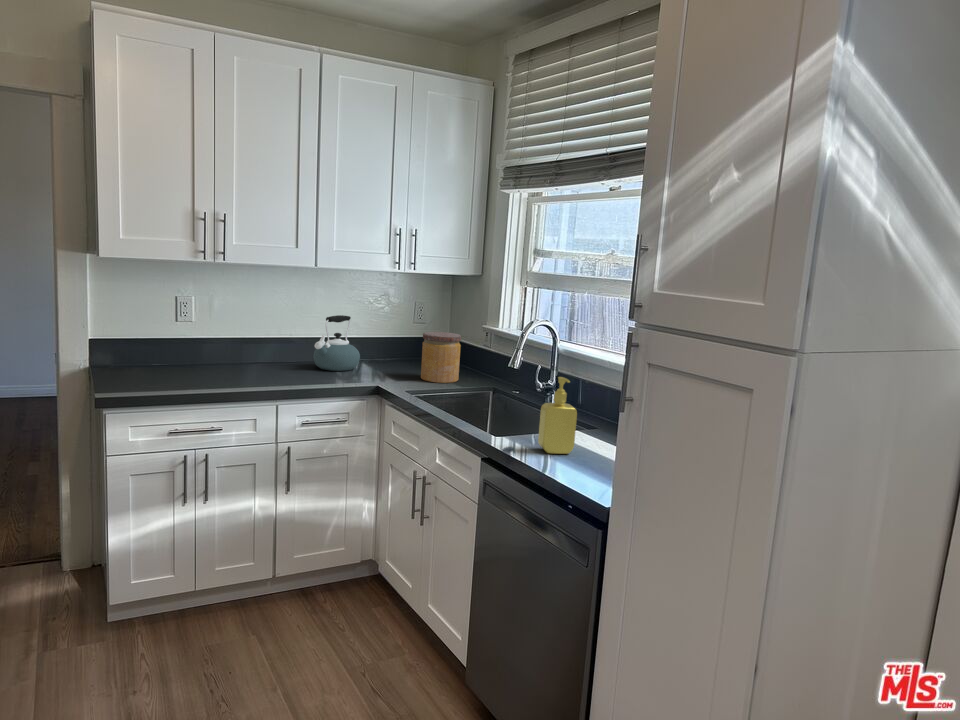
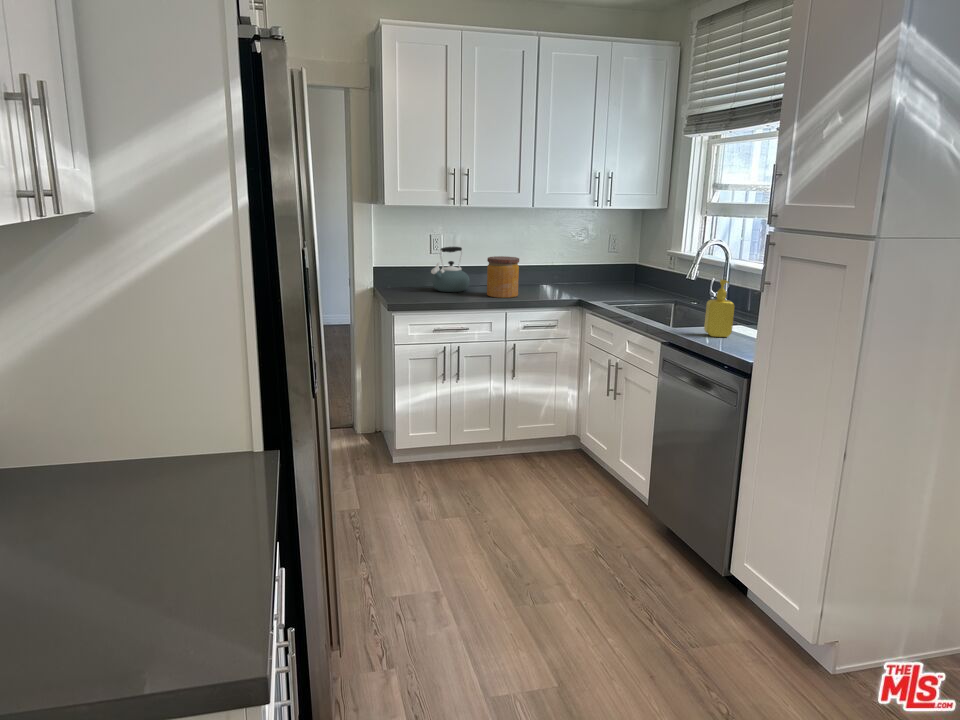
kettle: present [313,315,360,371] -> present [431,247,470,292]
jar: present [421,332,461,383] -> present [487,256,519,298]

